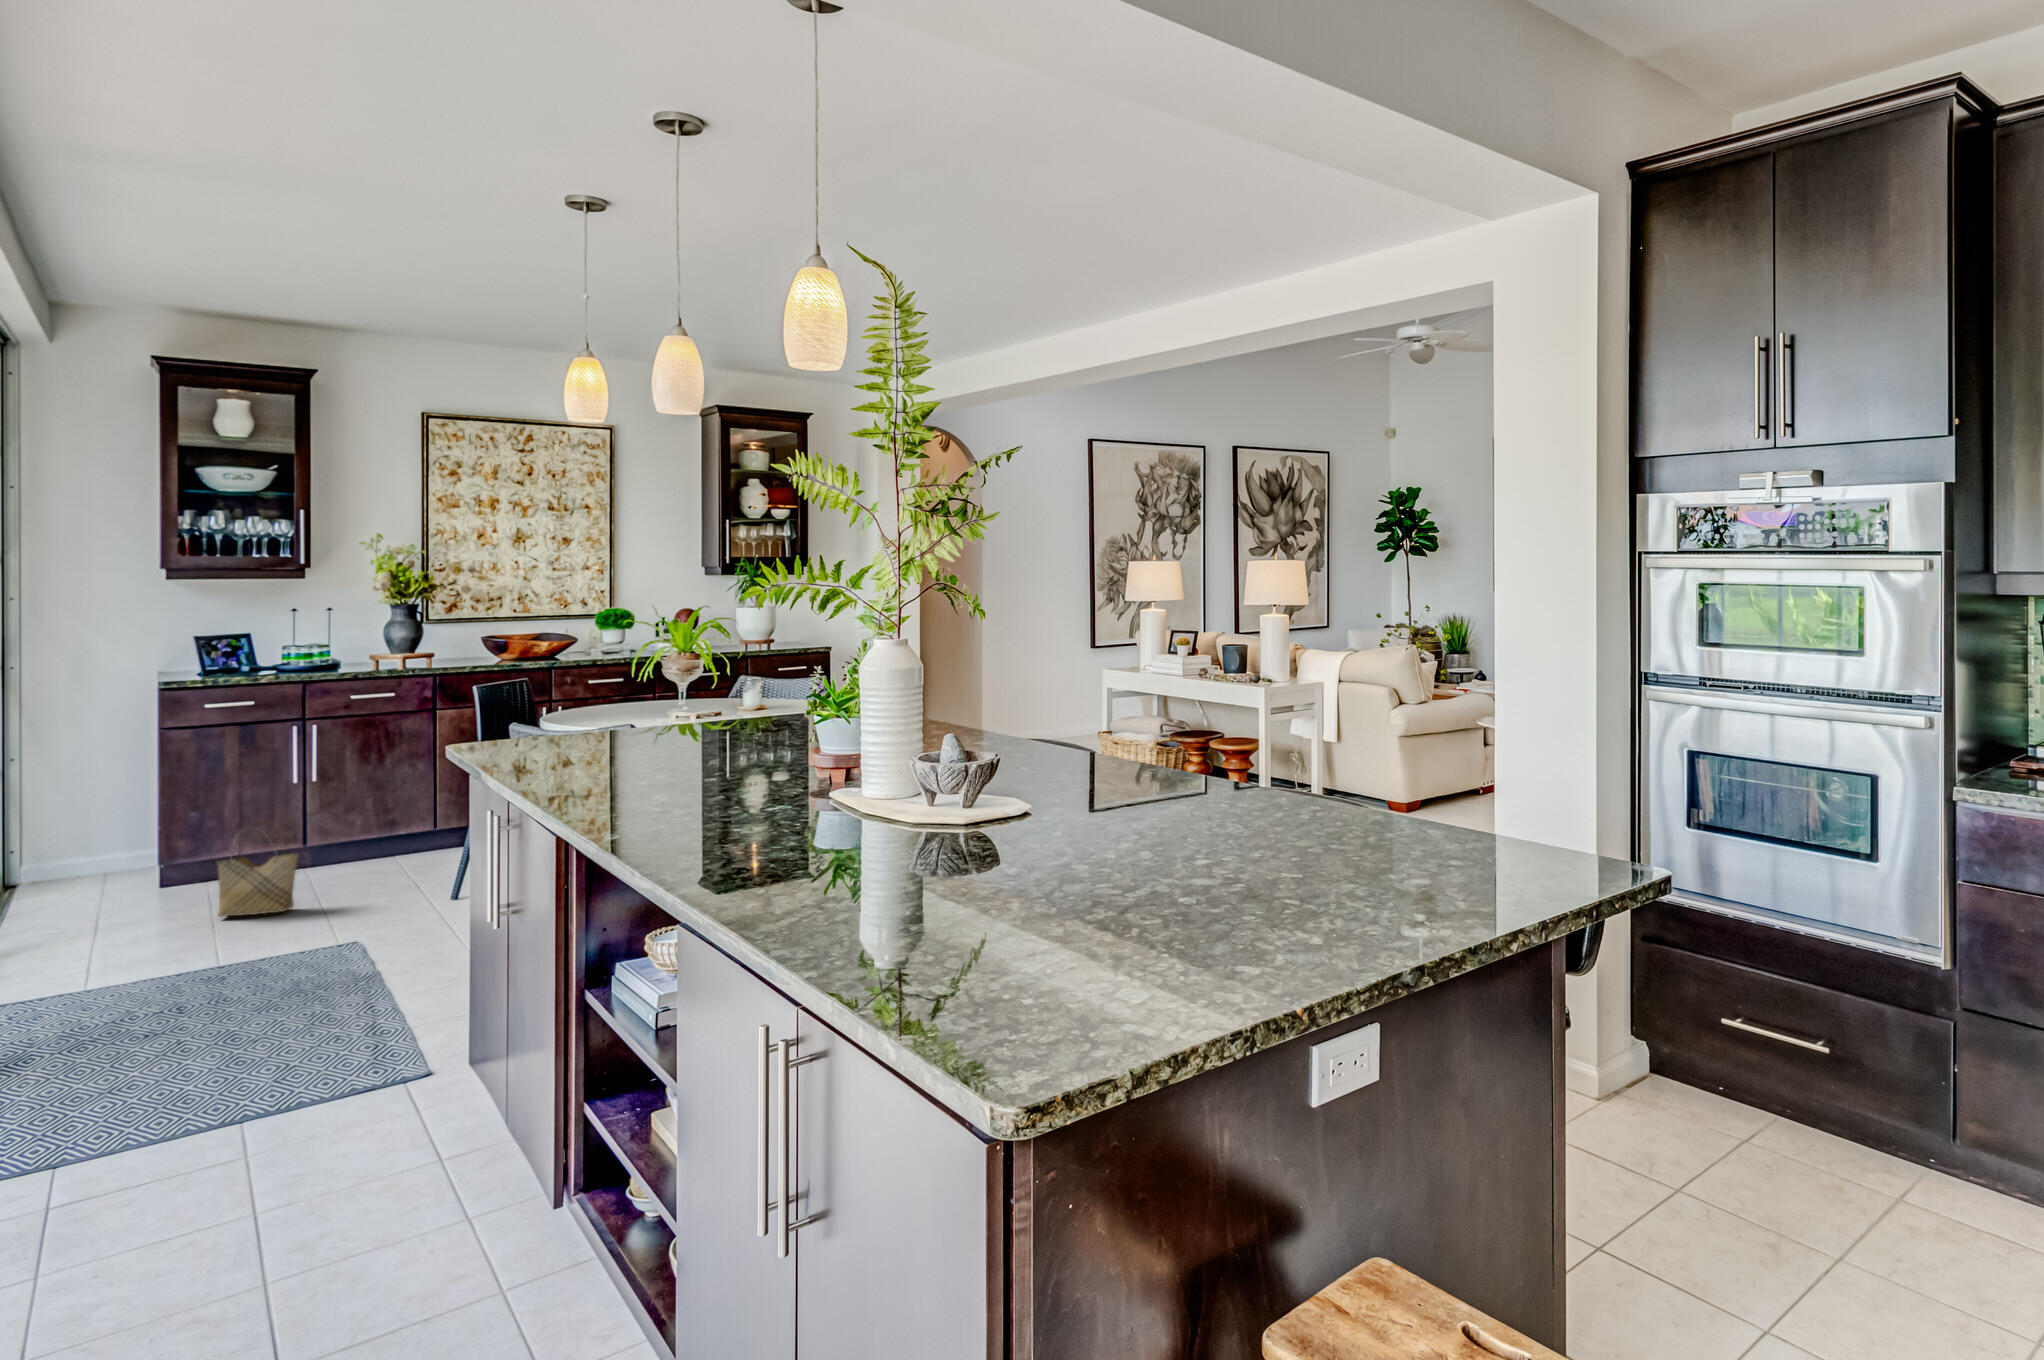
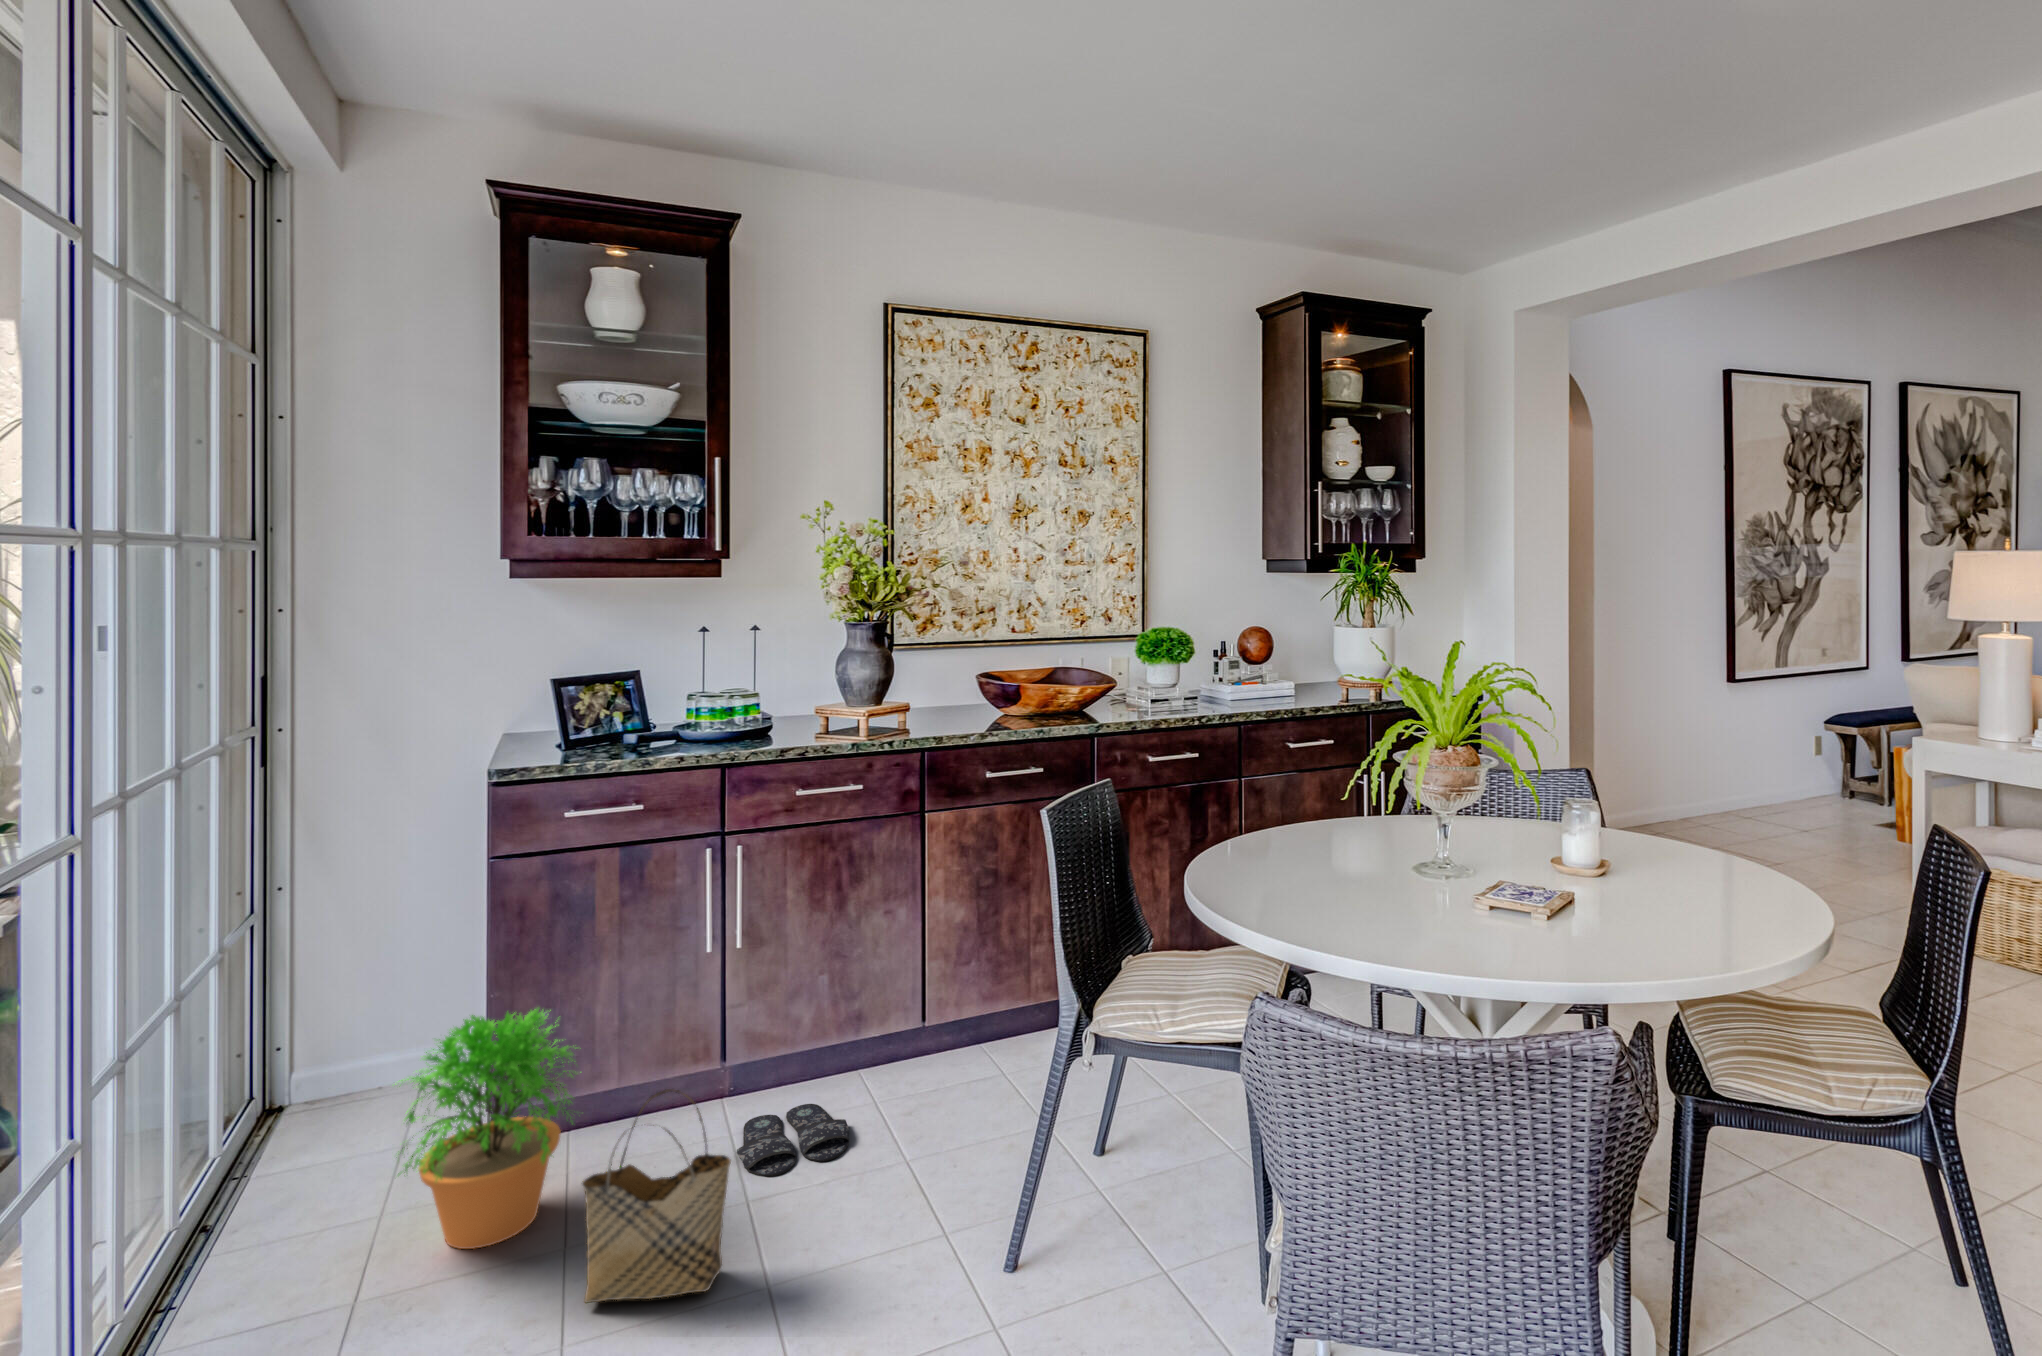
potted plant: none [103,795,217,913] -> present [395,1008,575,1249]
slippers: none [308,869,378,889] -> present [737,1104,849,1177]

